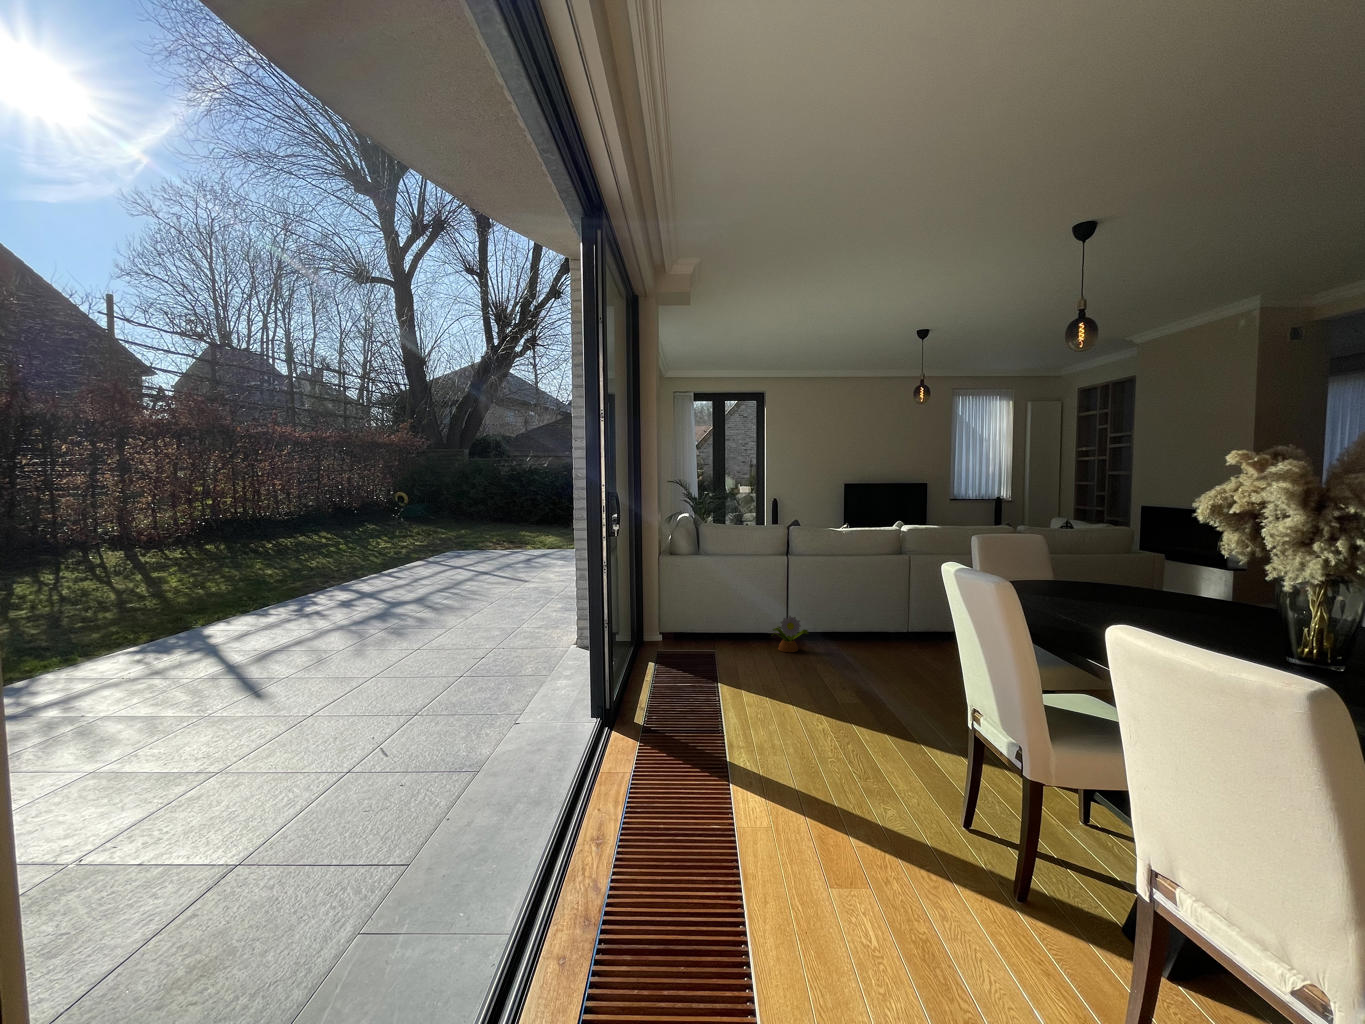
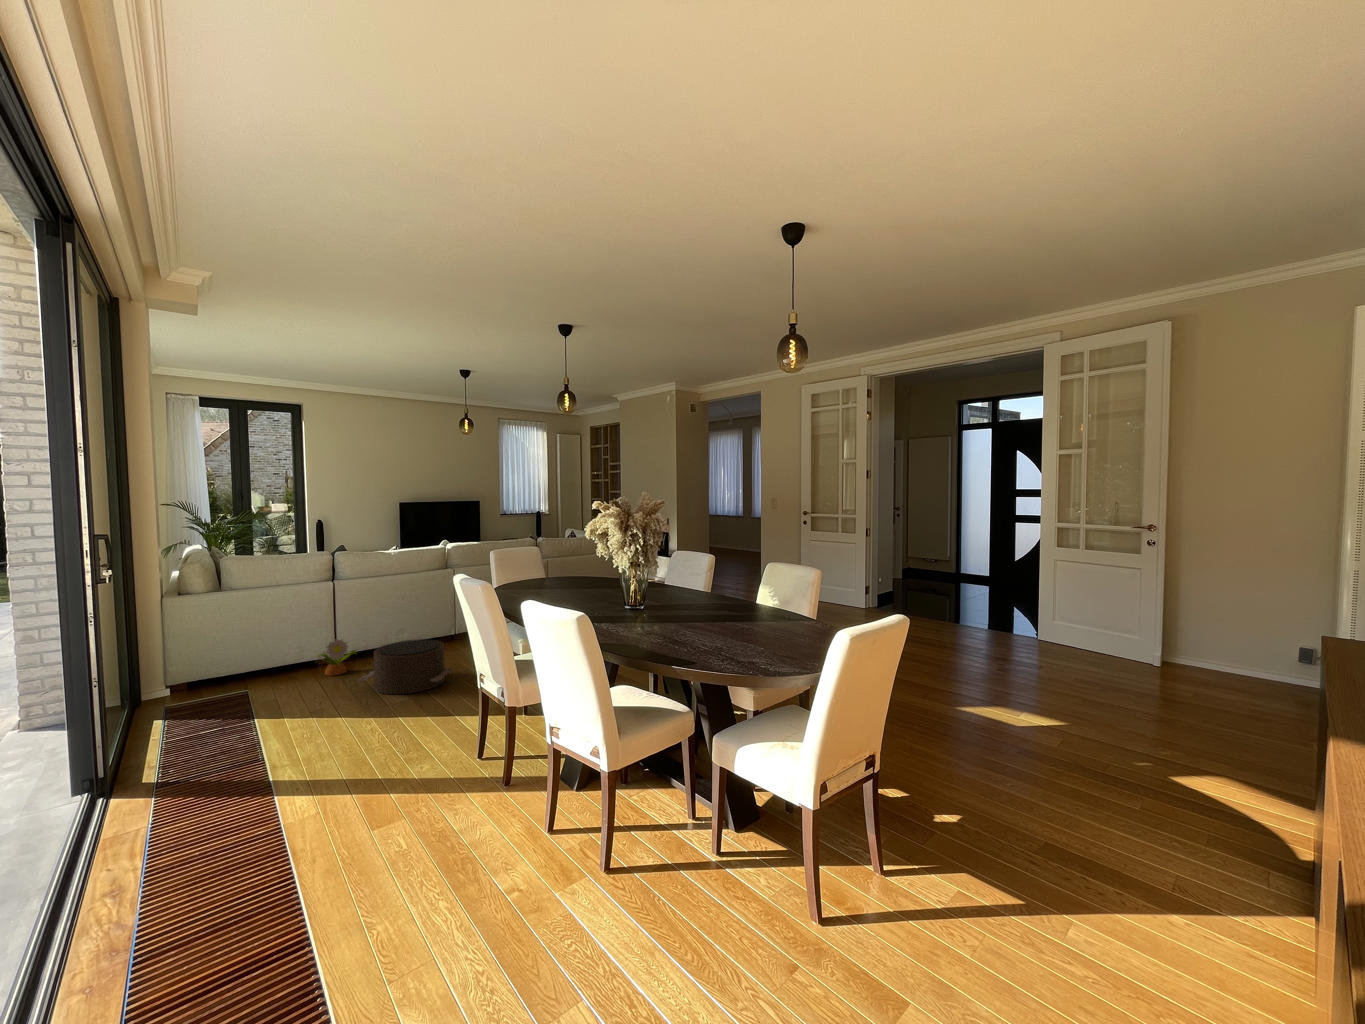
pouf: none [809,629,910,690] -> present [359,640,452,694]

